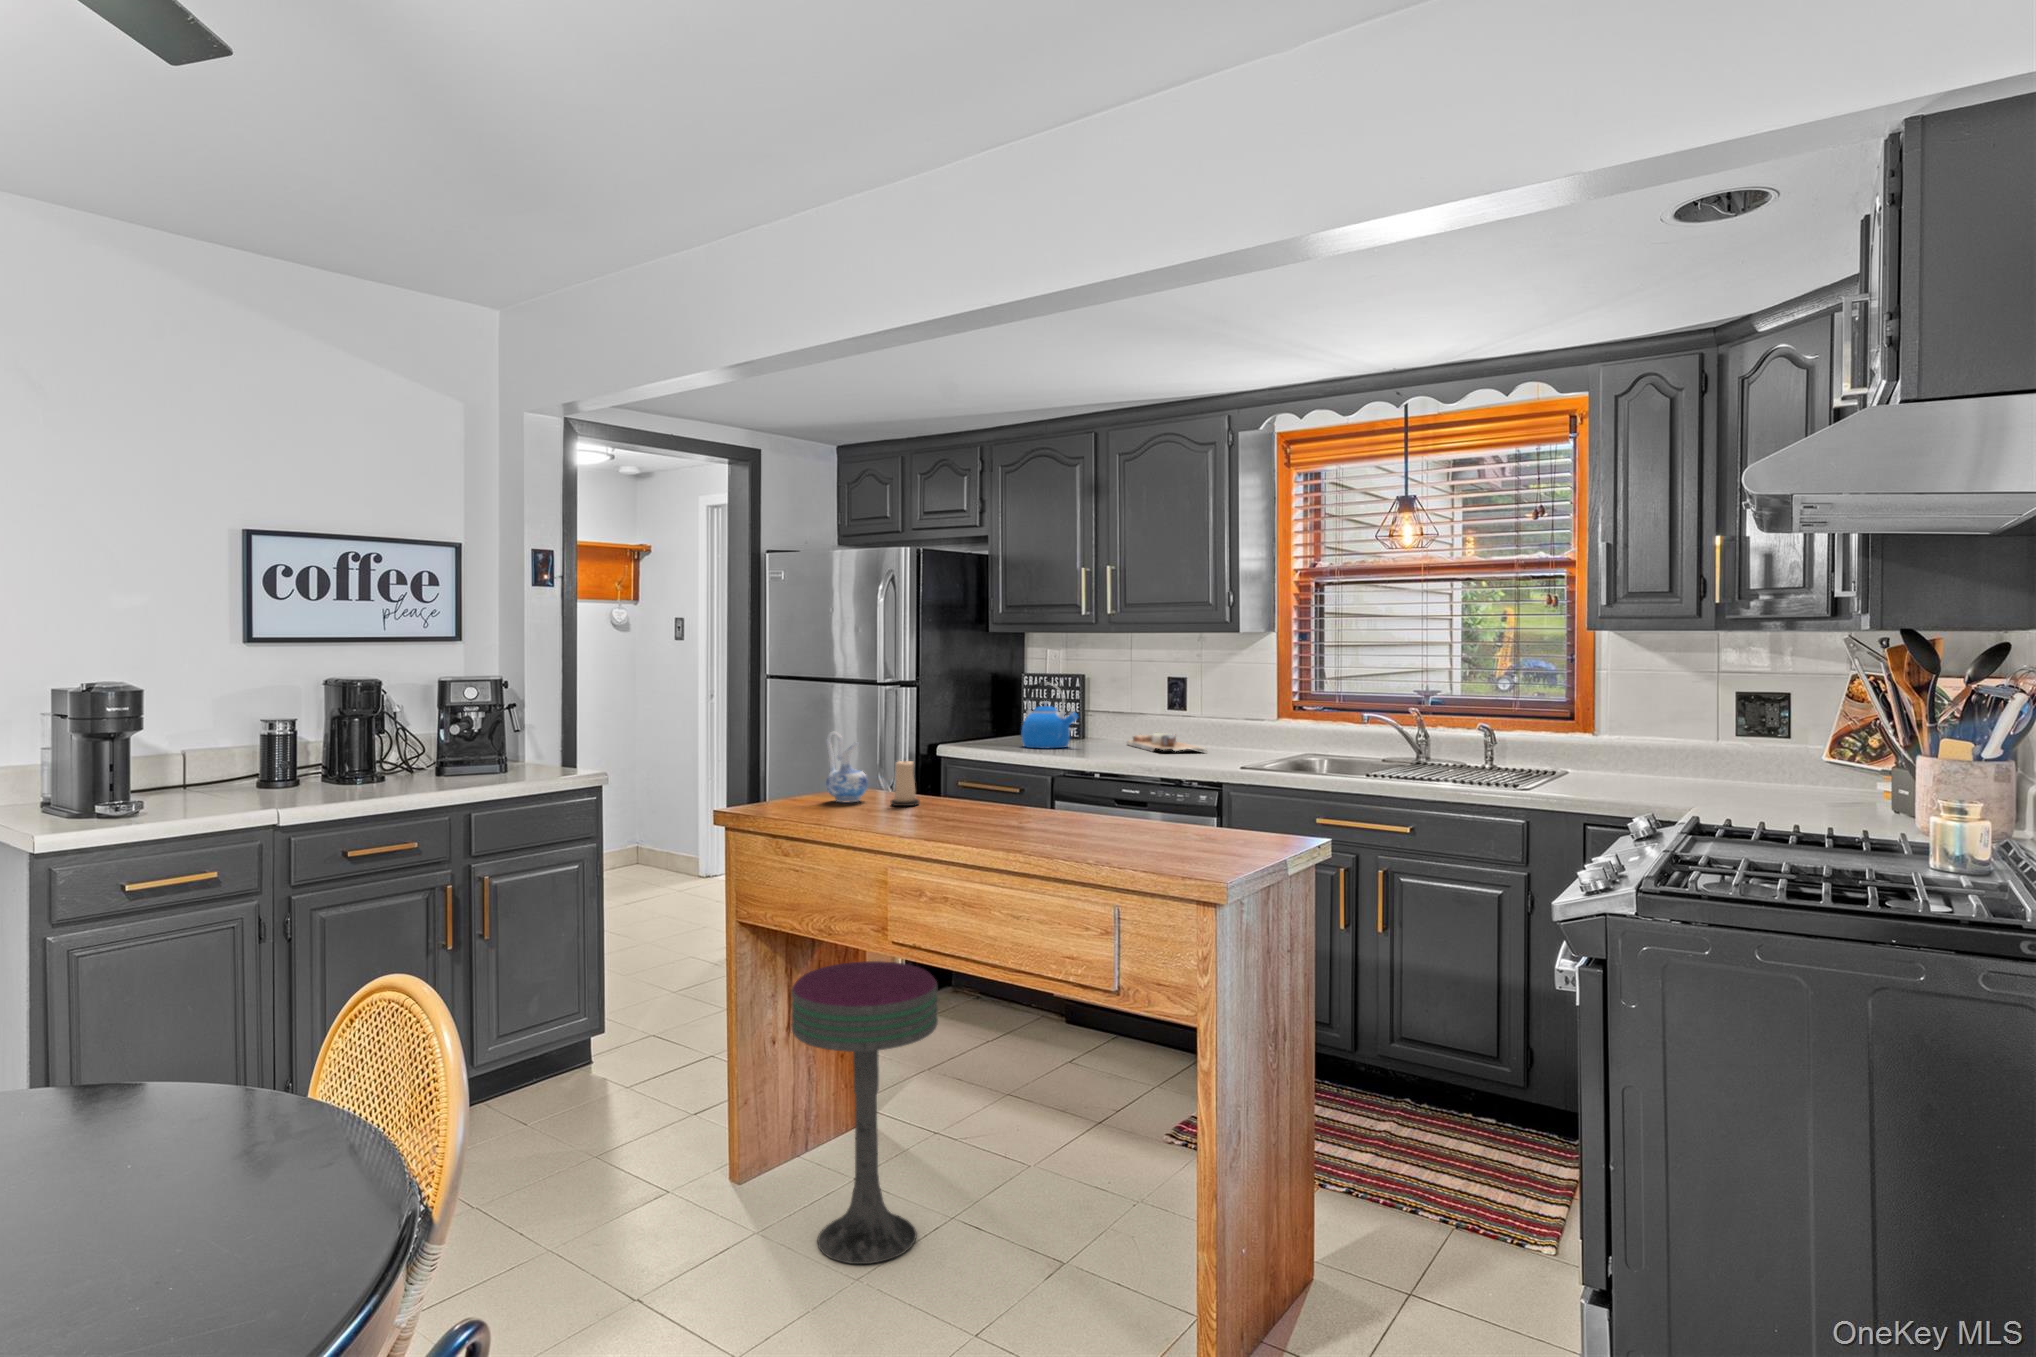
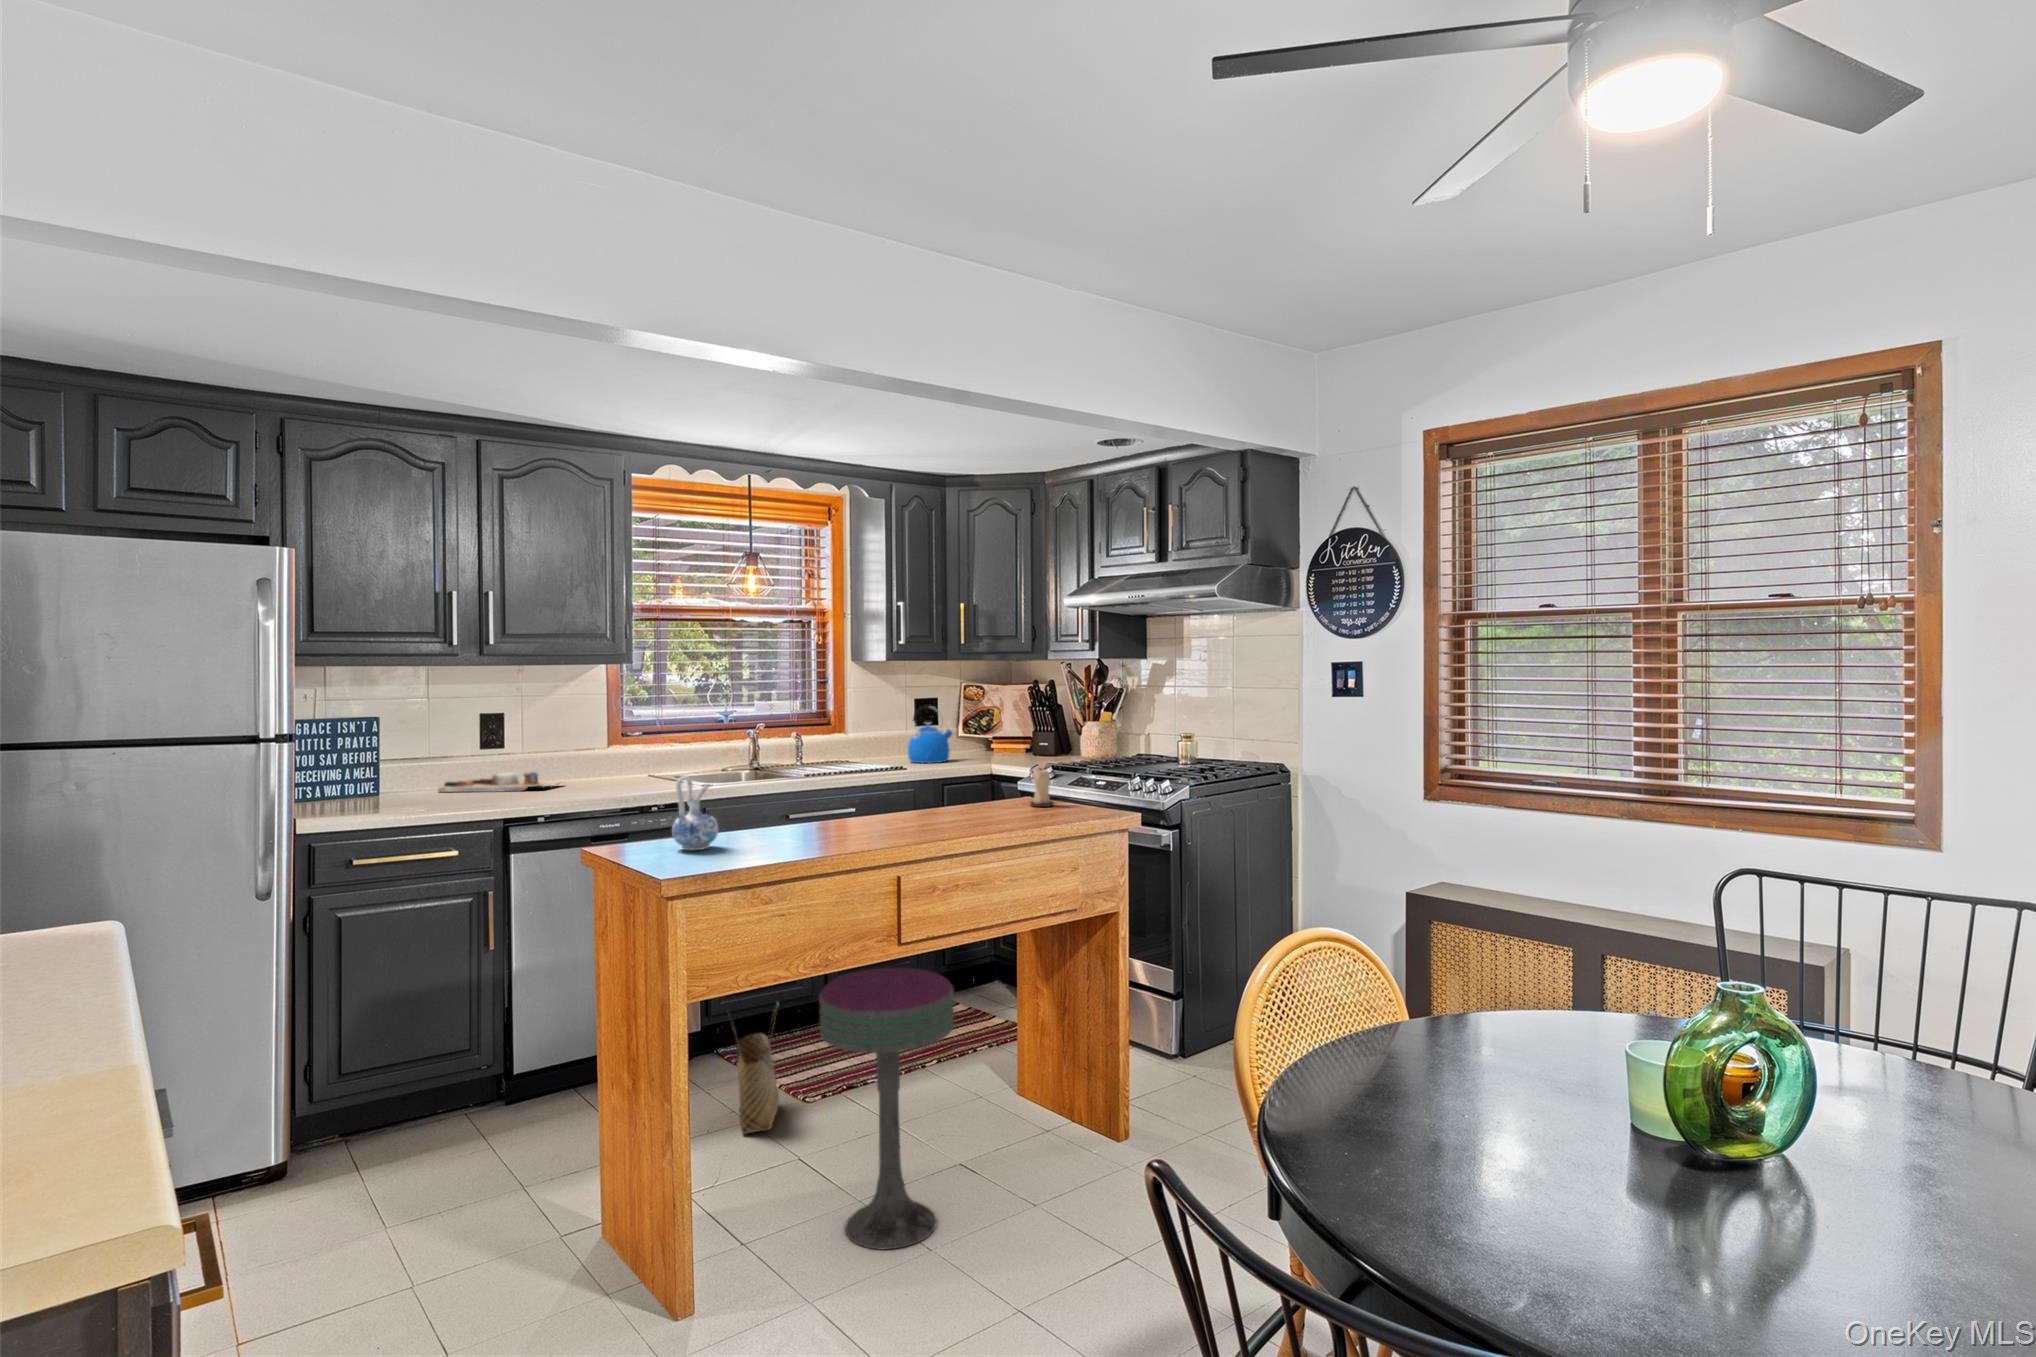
kettle: present [1022,682,1078,749] -> present [908,705,953,763]
candle: present [891,760,919,806] -> present [1030,769,1054,807]
woven basket: none [1027,995,1113,1133] -> present [729,1006,779,1134]

